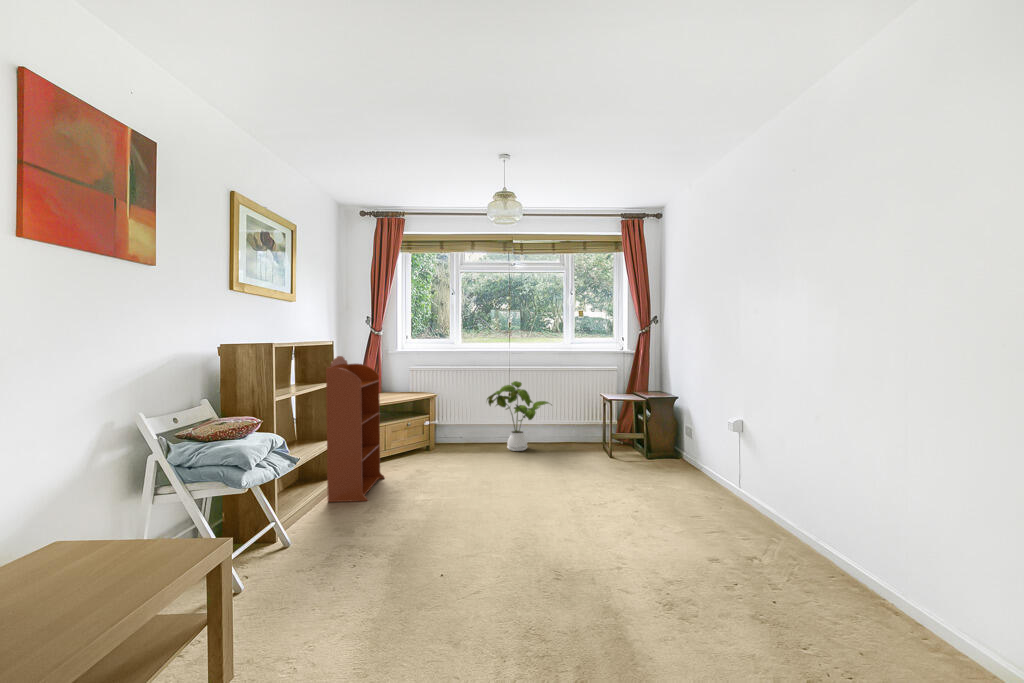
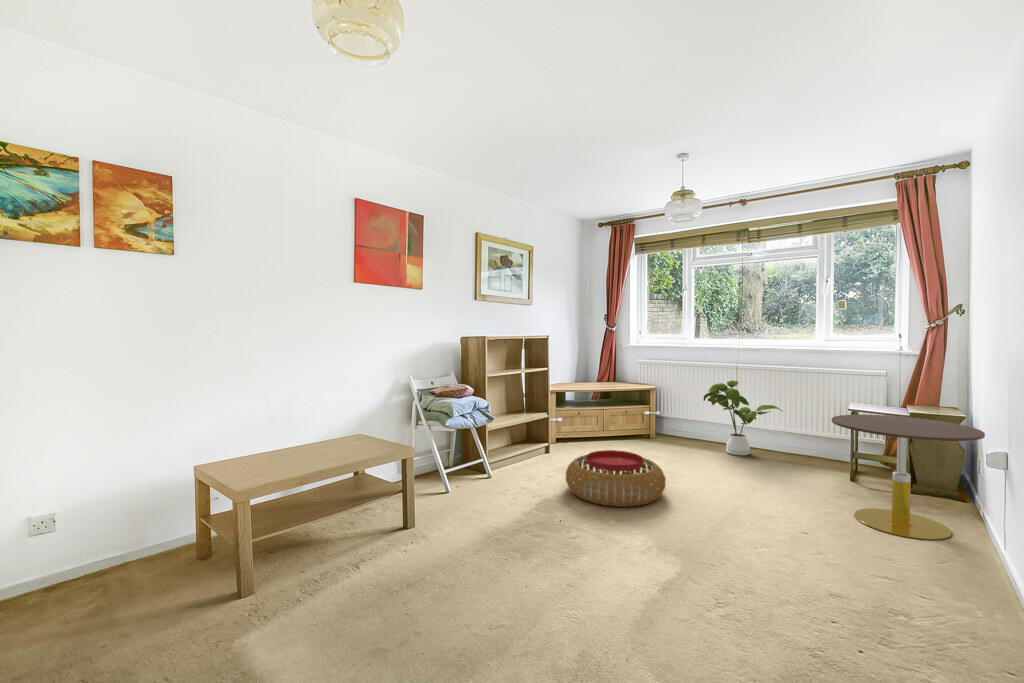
bookcase: present [326,356,385,502] -> none [535,348,589,464]
side table: none [634,399,734,494] -> present [832,415,985,540]
pouf: none [408,470,524,543] -> present [566,450,666,507]

